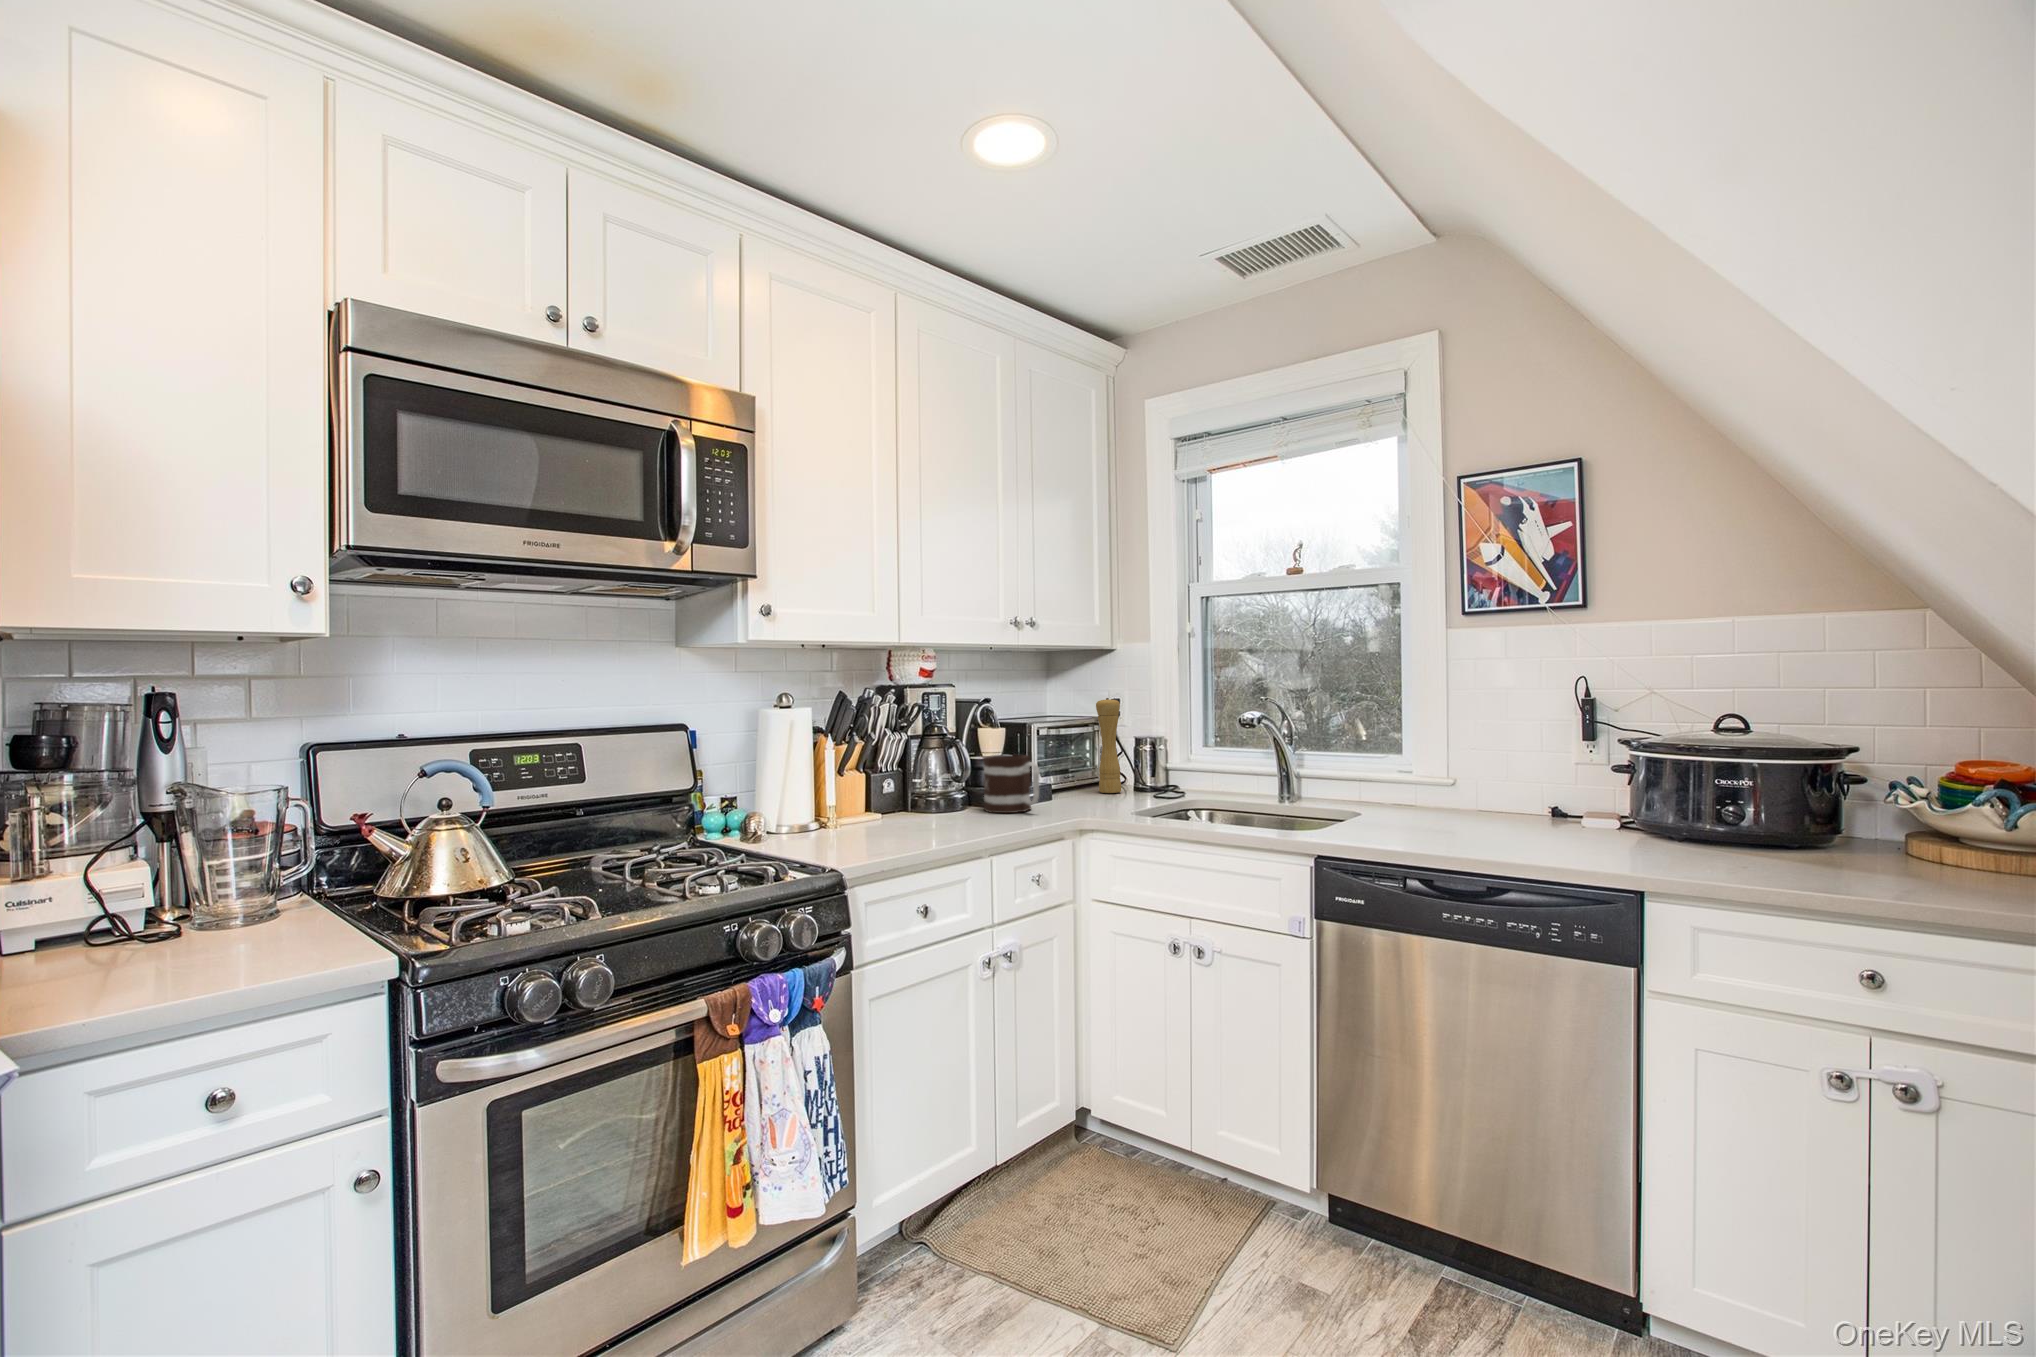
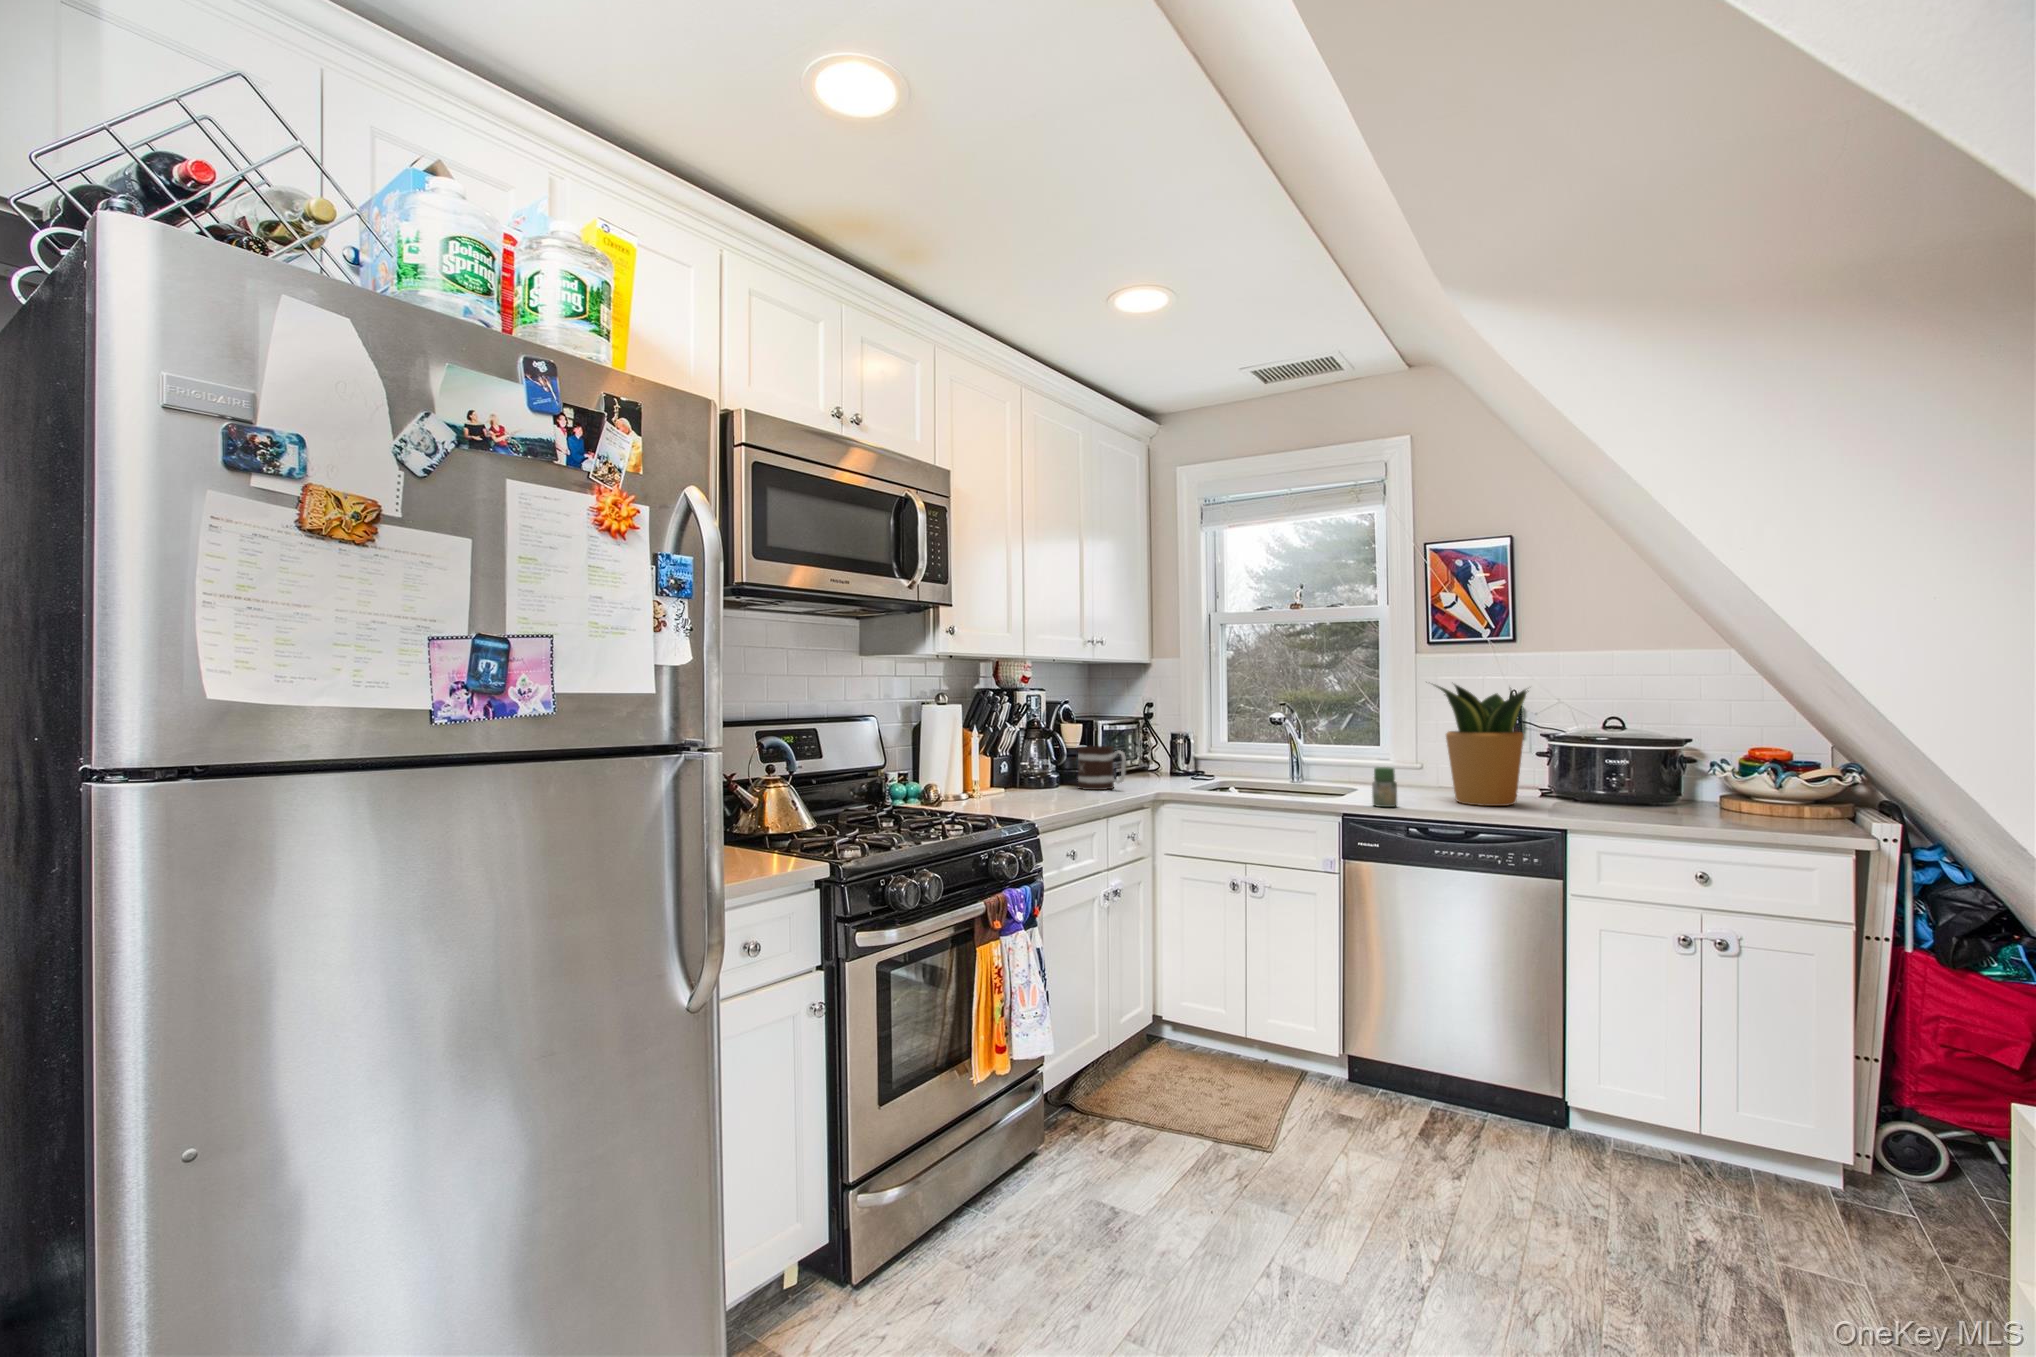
potted plant: none [1444,666,1593,846] -> present [1434,684,1529,806]
pepper mill: present [1096,698,1121,793] -> none [1146,703,1166,778]
jar: none [1354,789,1390,847] -> present [1372,767,1397,807]

